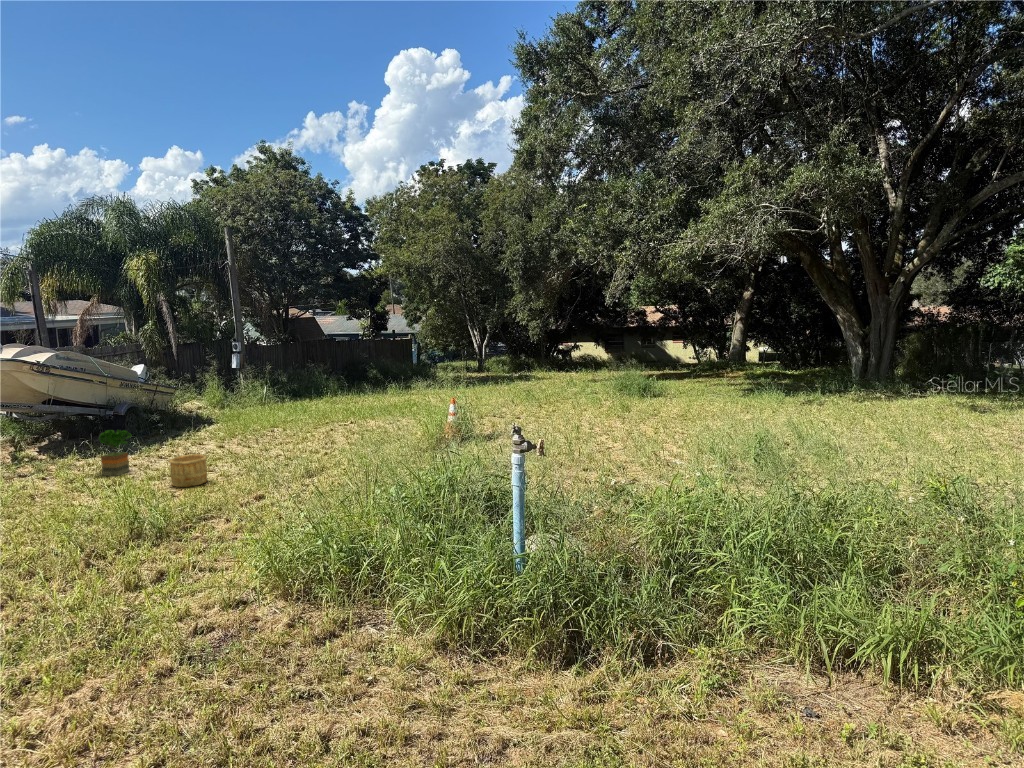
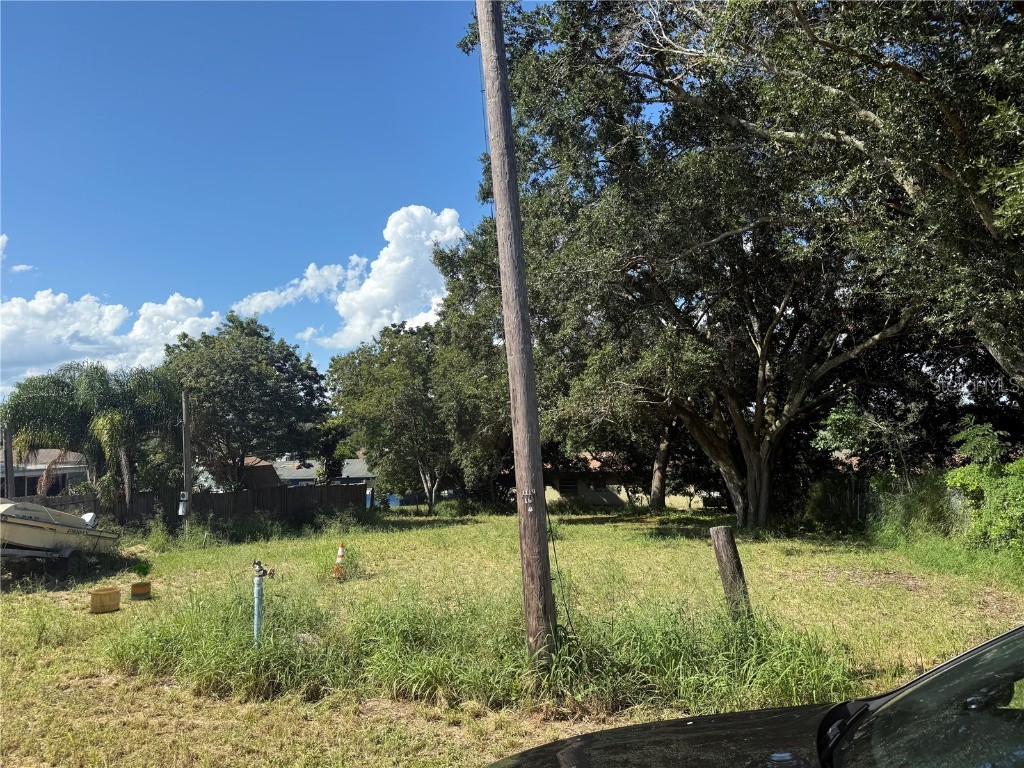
potted tree: present [99,430,131,476] -> present [131,564,155,600]

